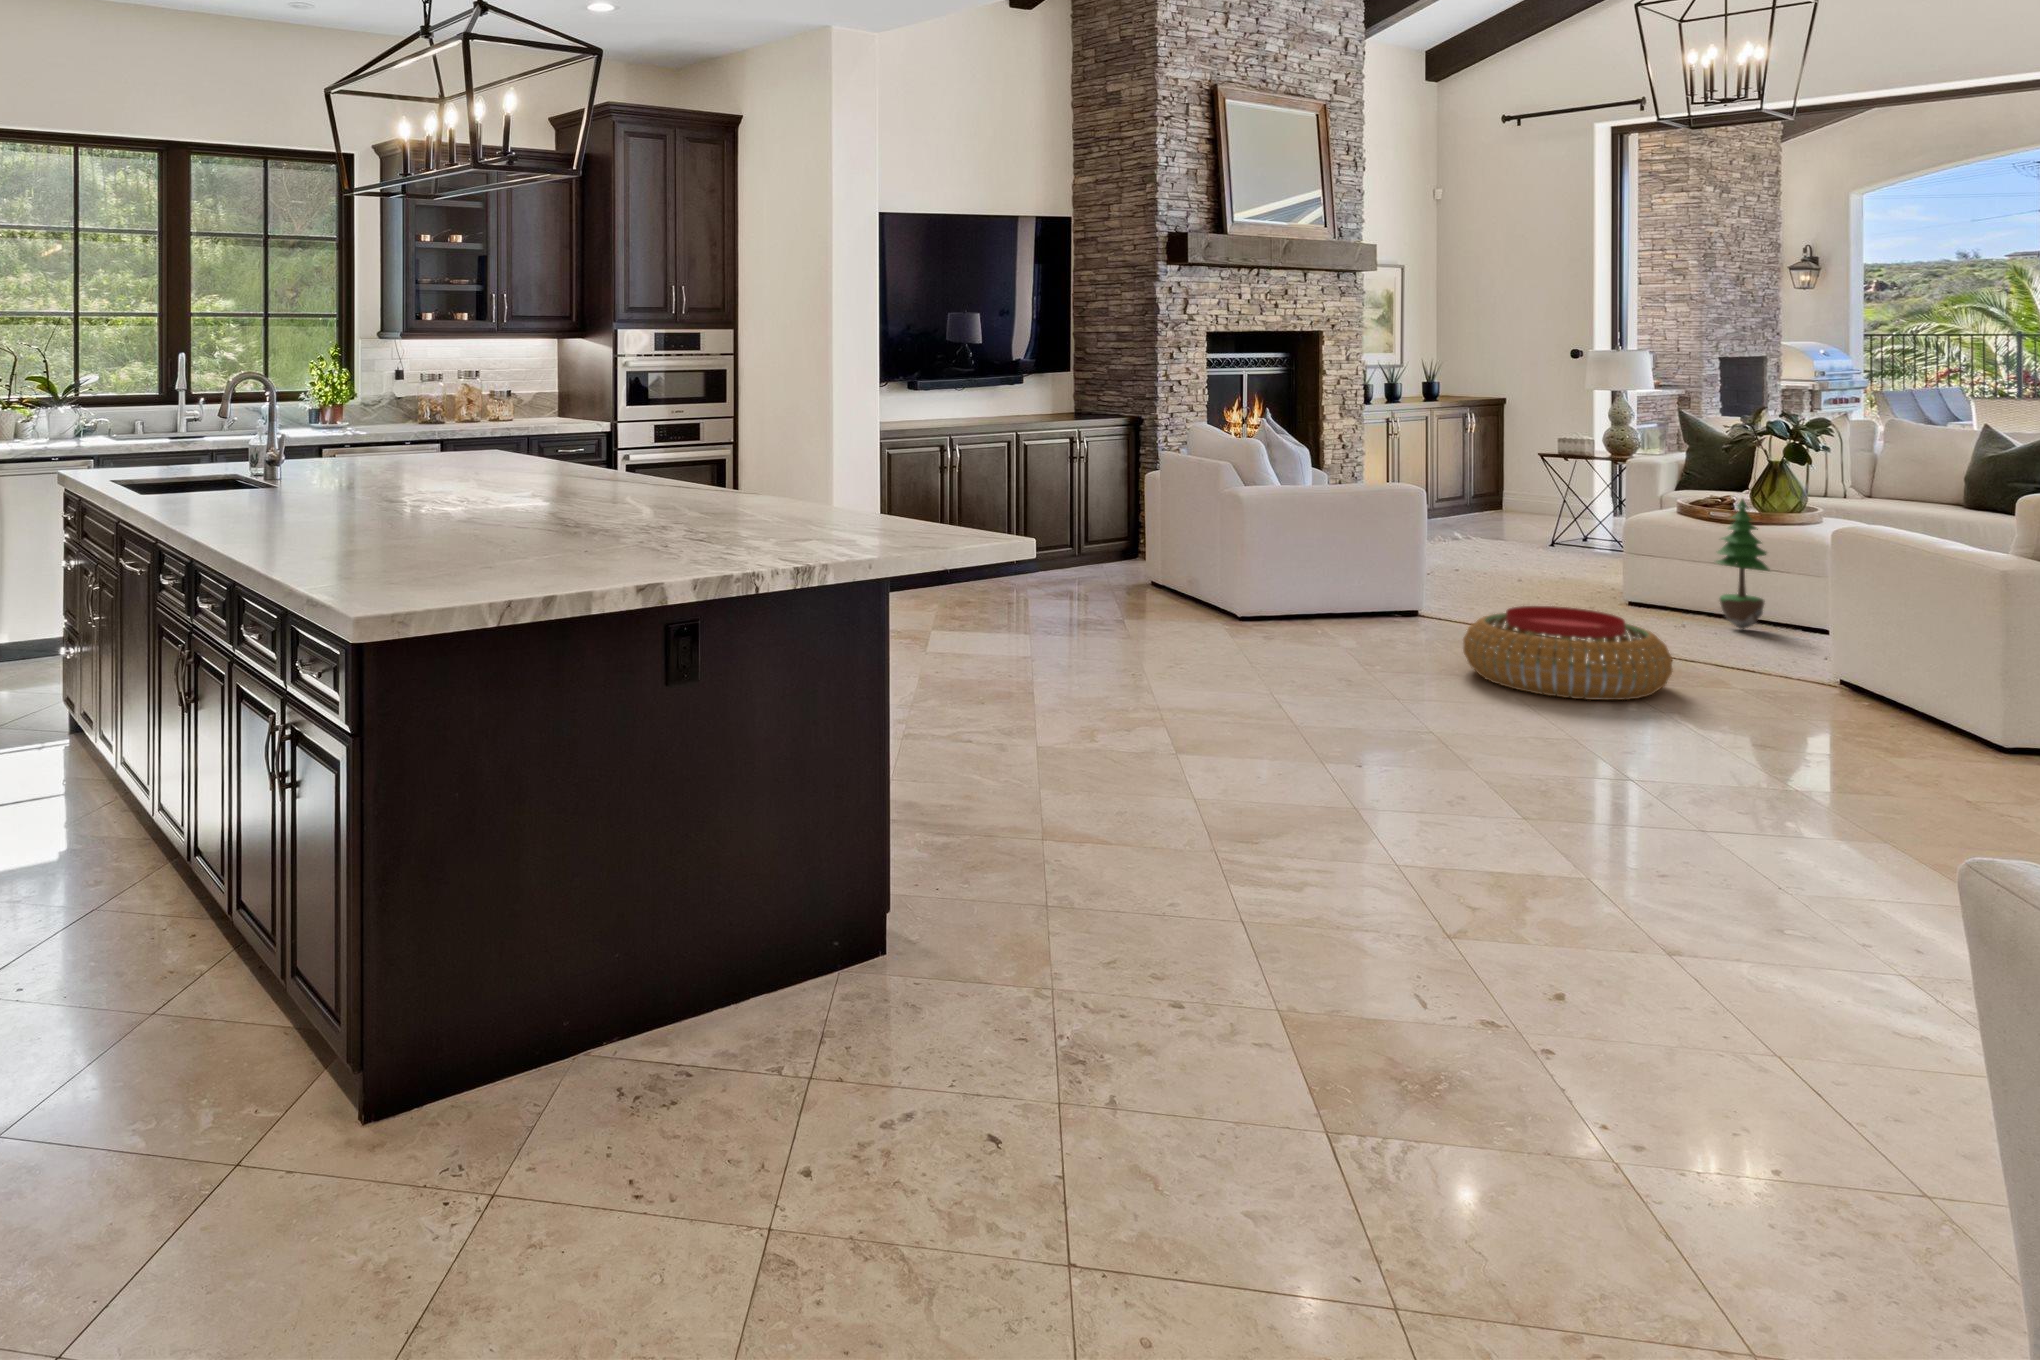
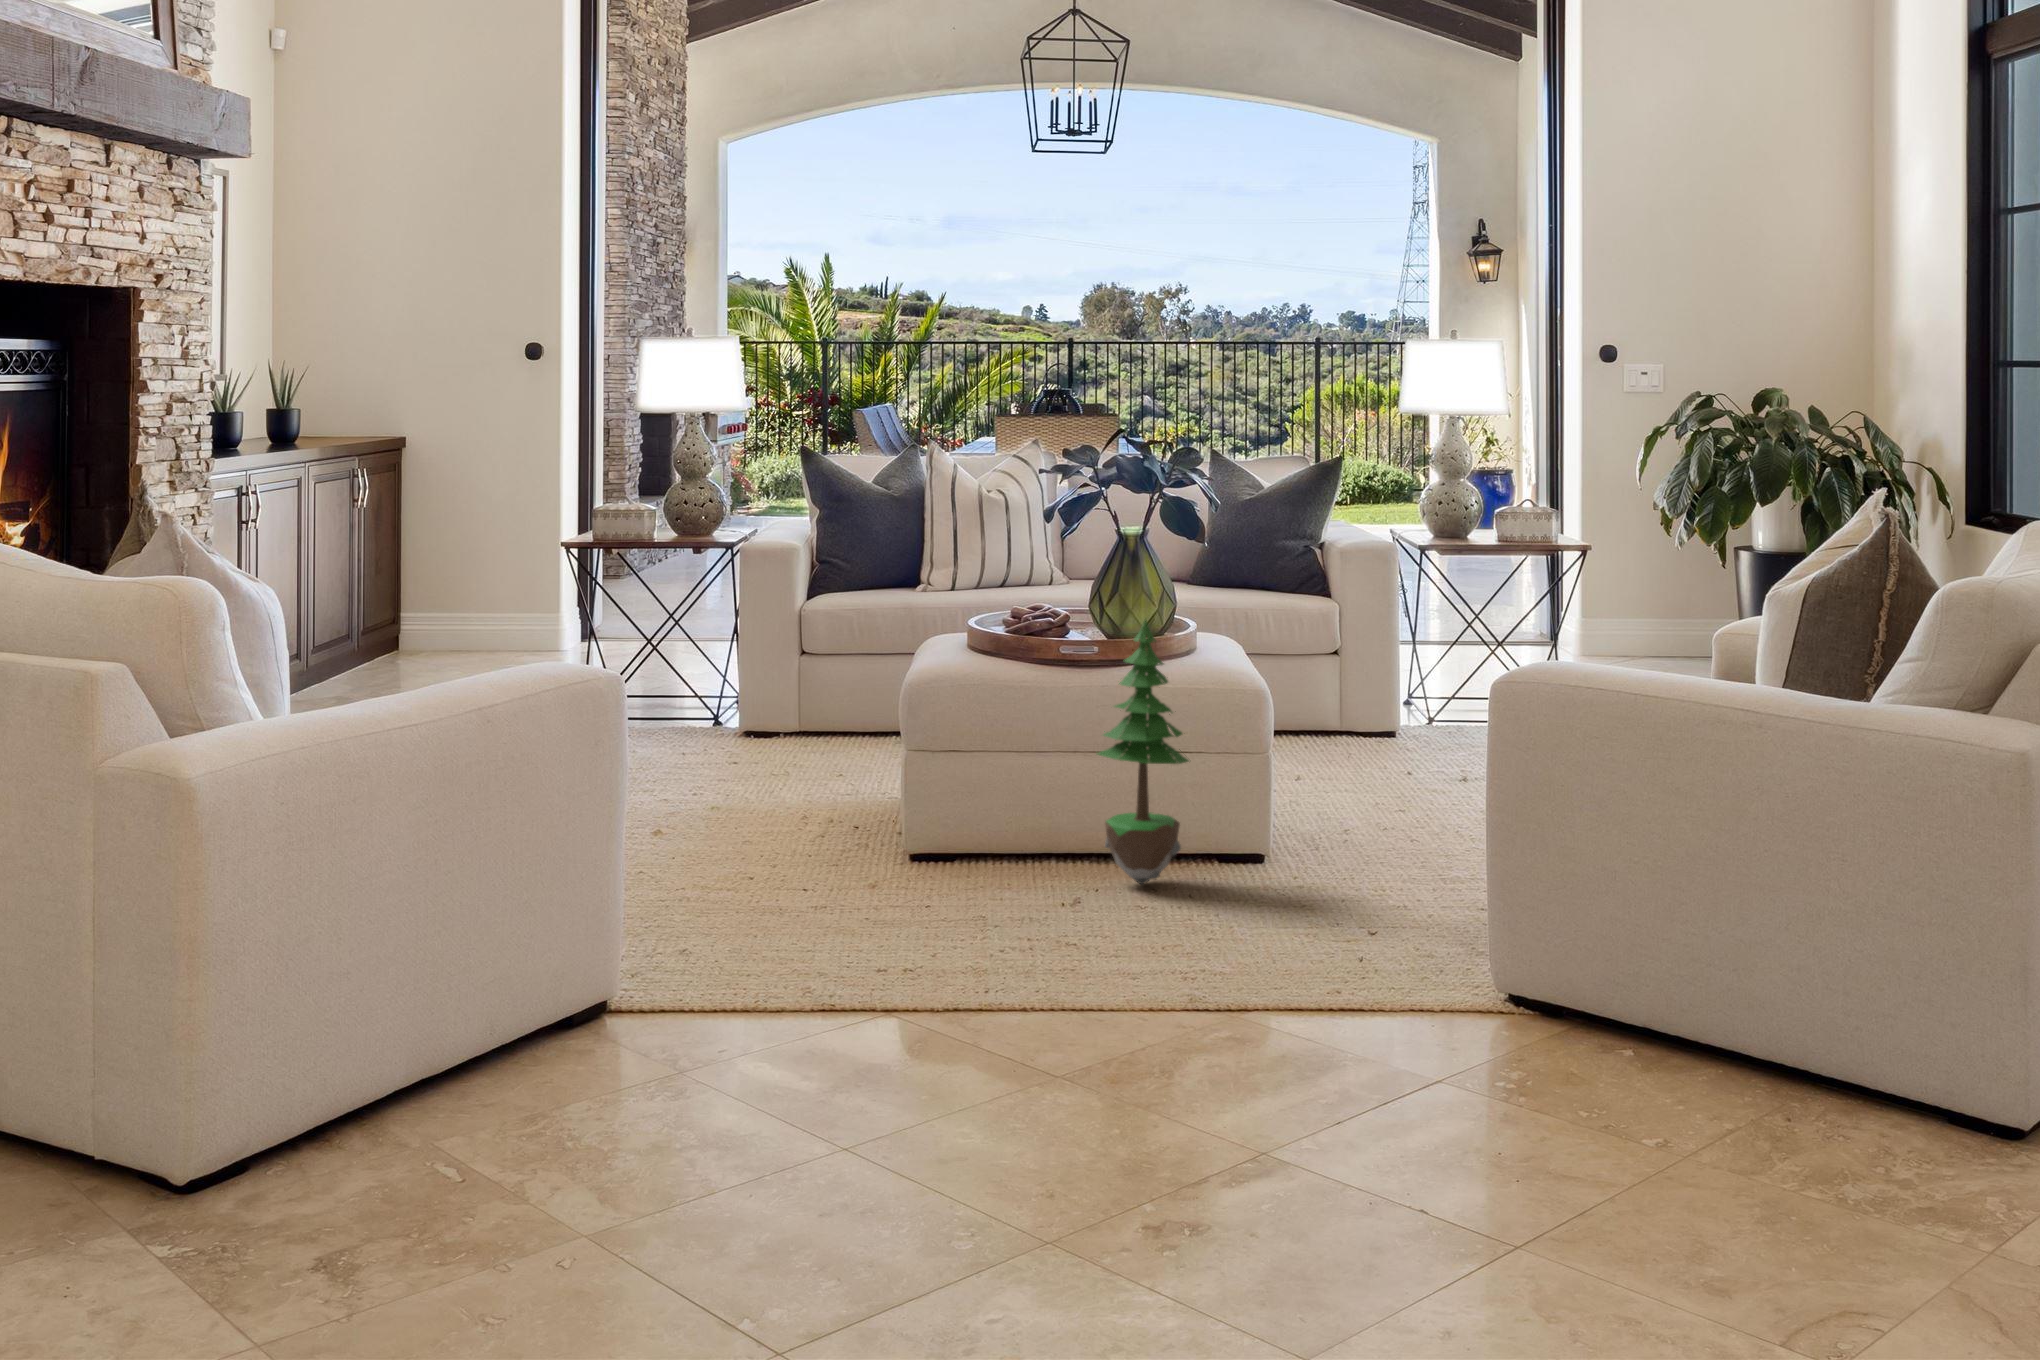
pouf: present [1463,606,1673,700] -> none [951,965,1441,1271]

